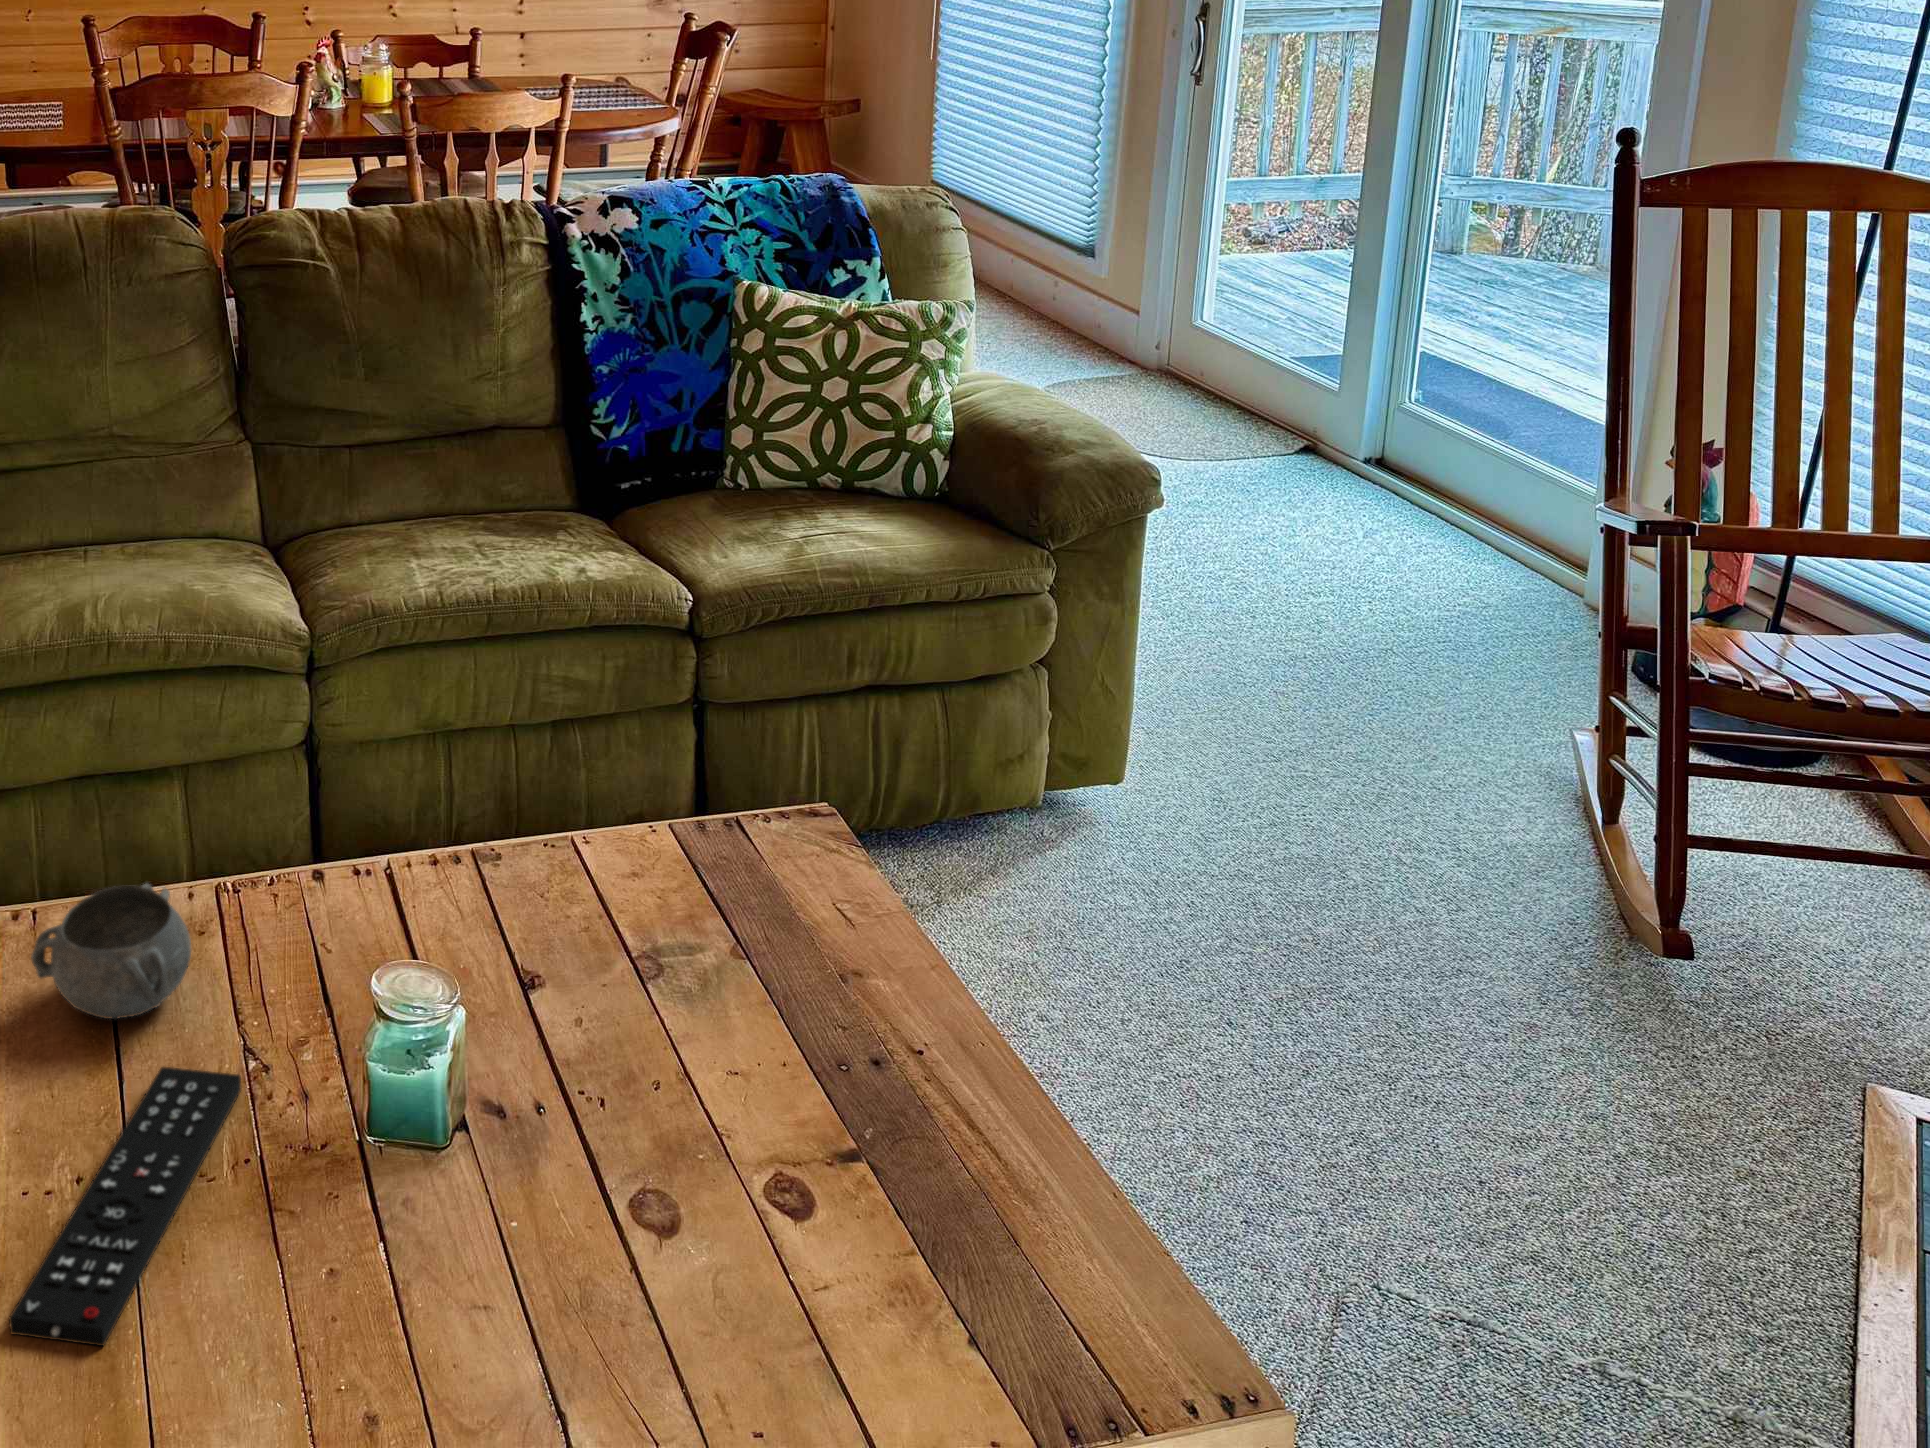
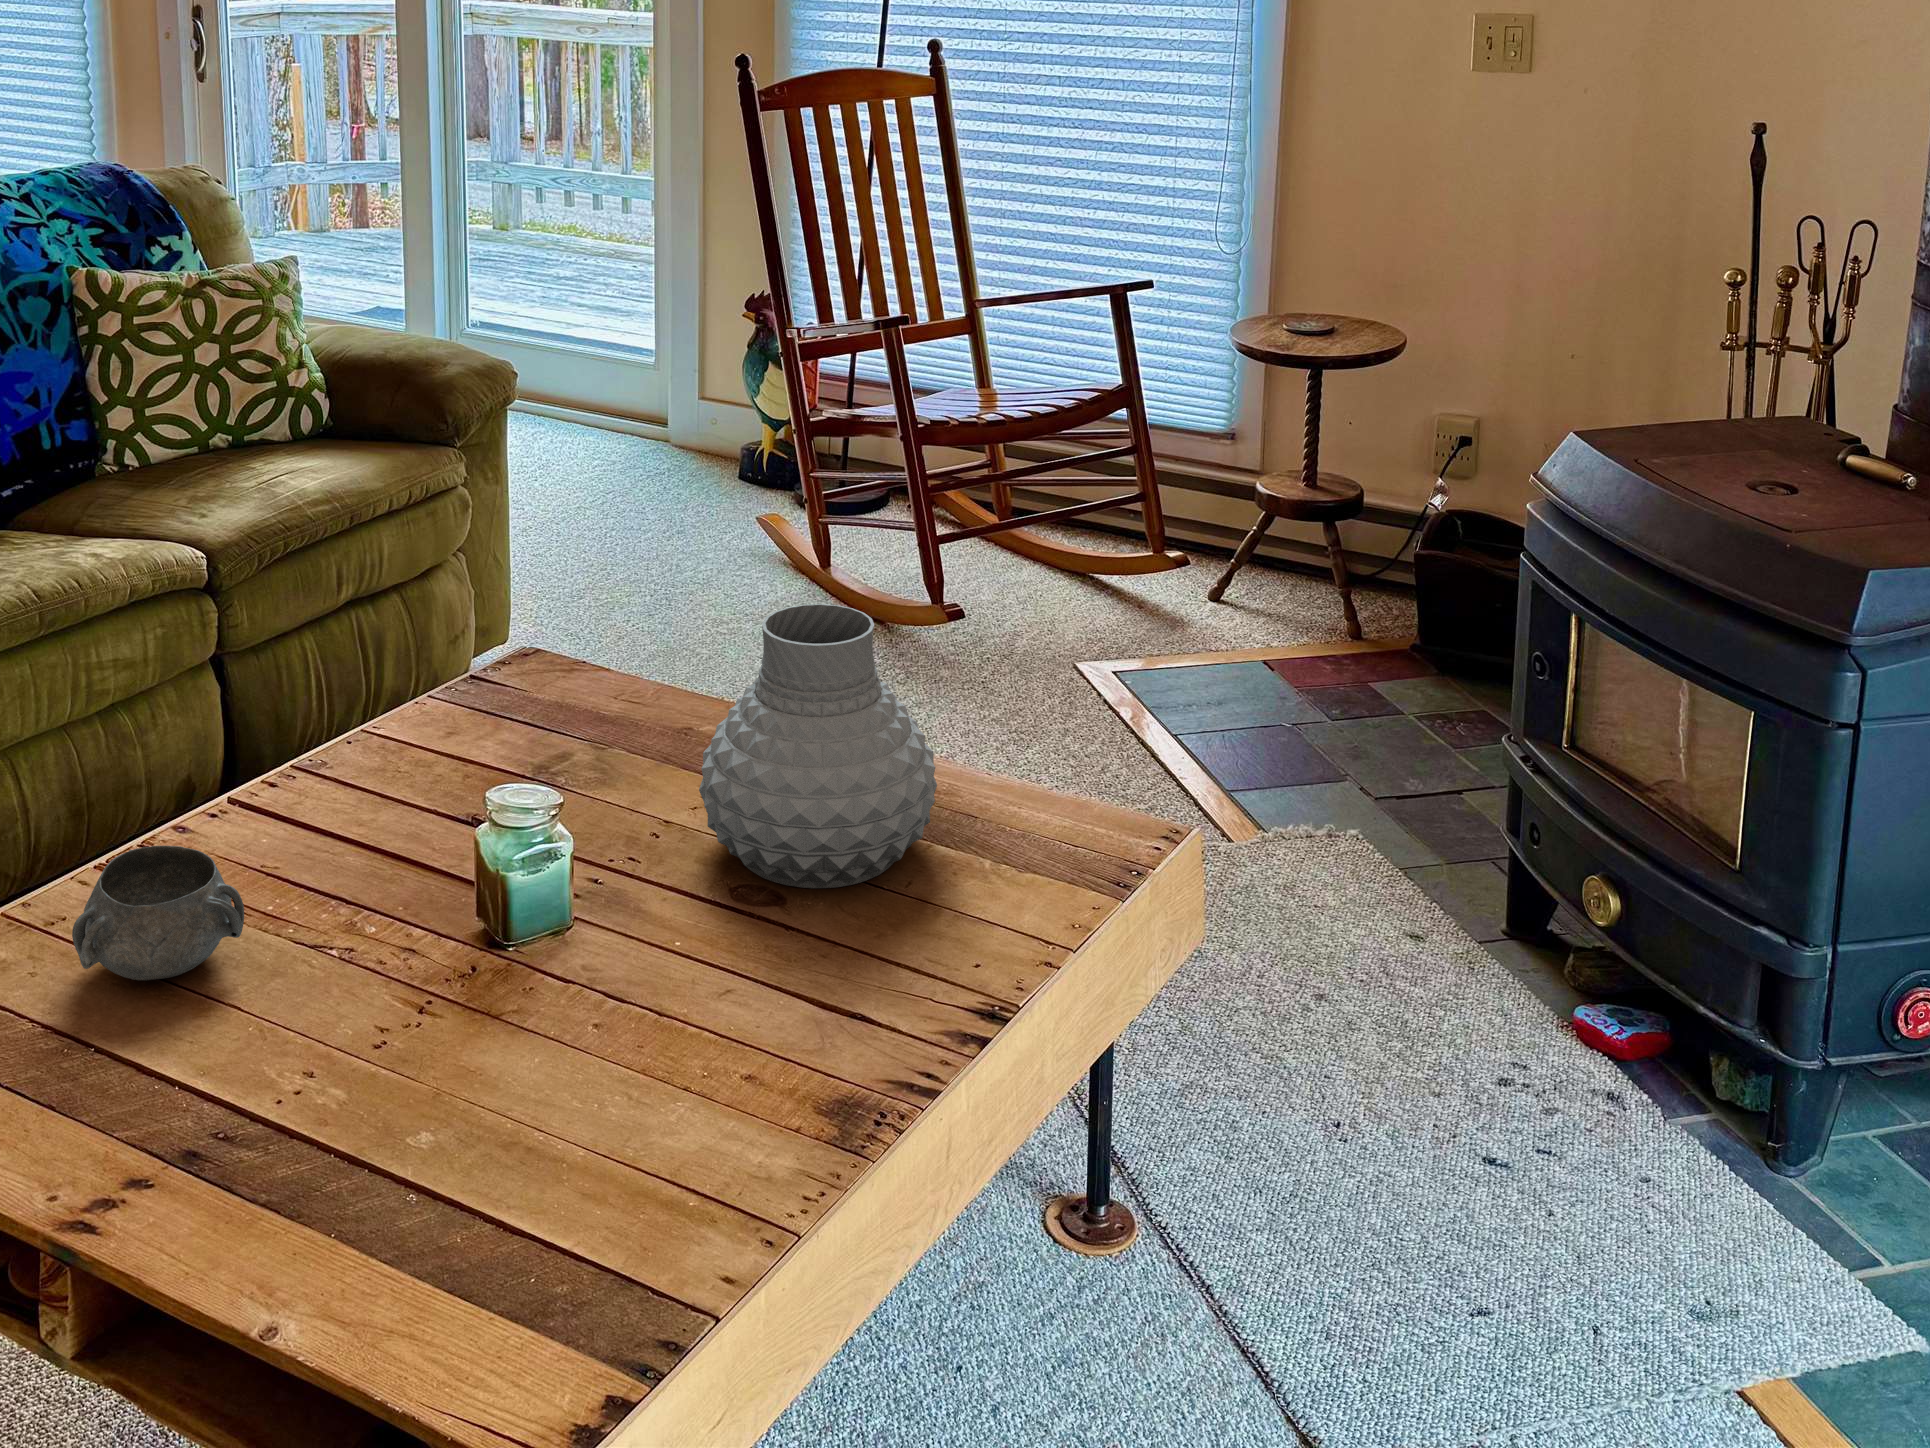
vase: none [608,893,905,1263] -> present [699,604,937,888]
remote control: present [9,1067,242,1346] -> none [295,948,537,1163]

